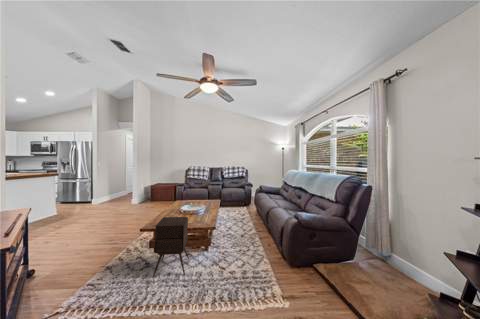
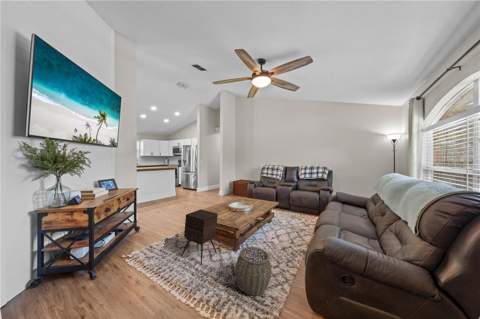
woven basket: none [227,236,261,278] -> present [235,247,271,296]

